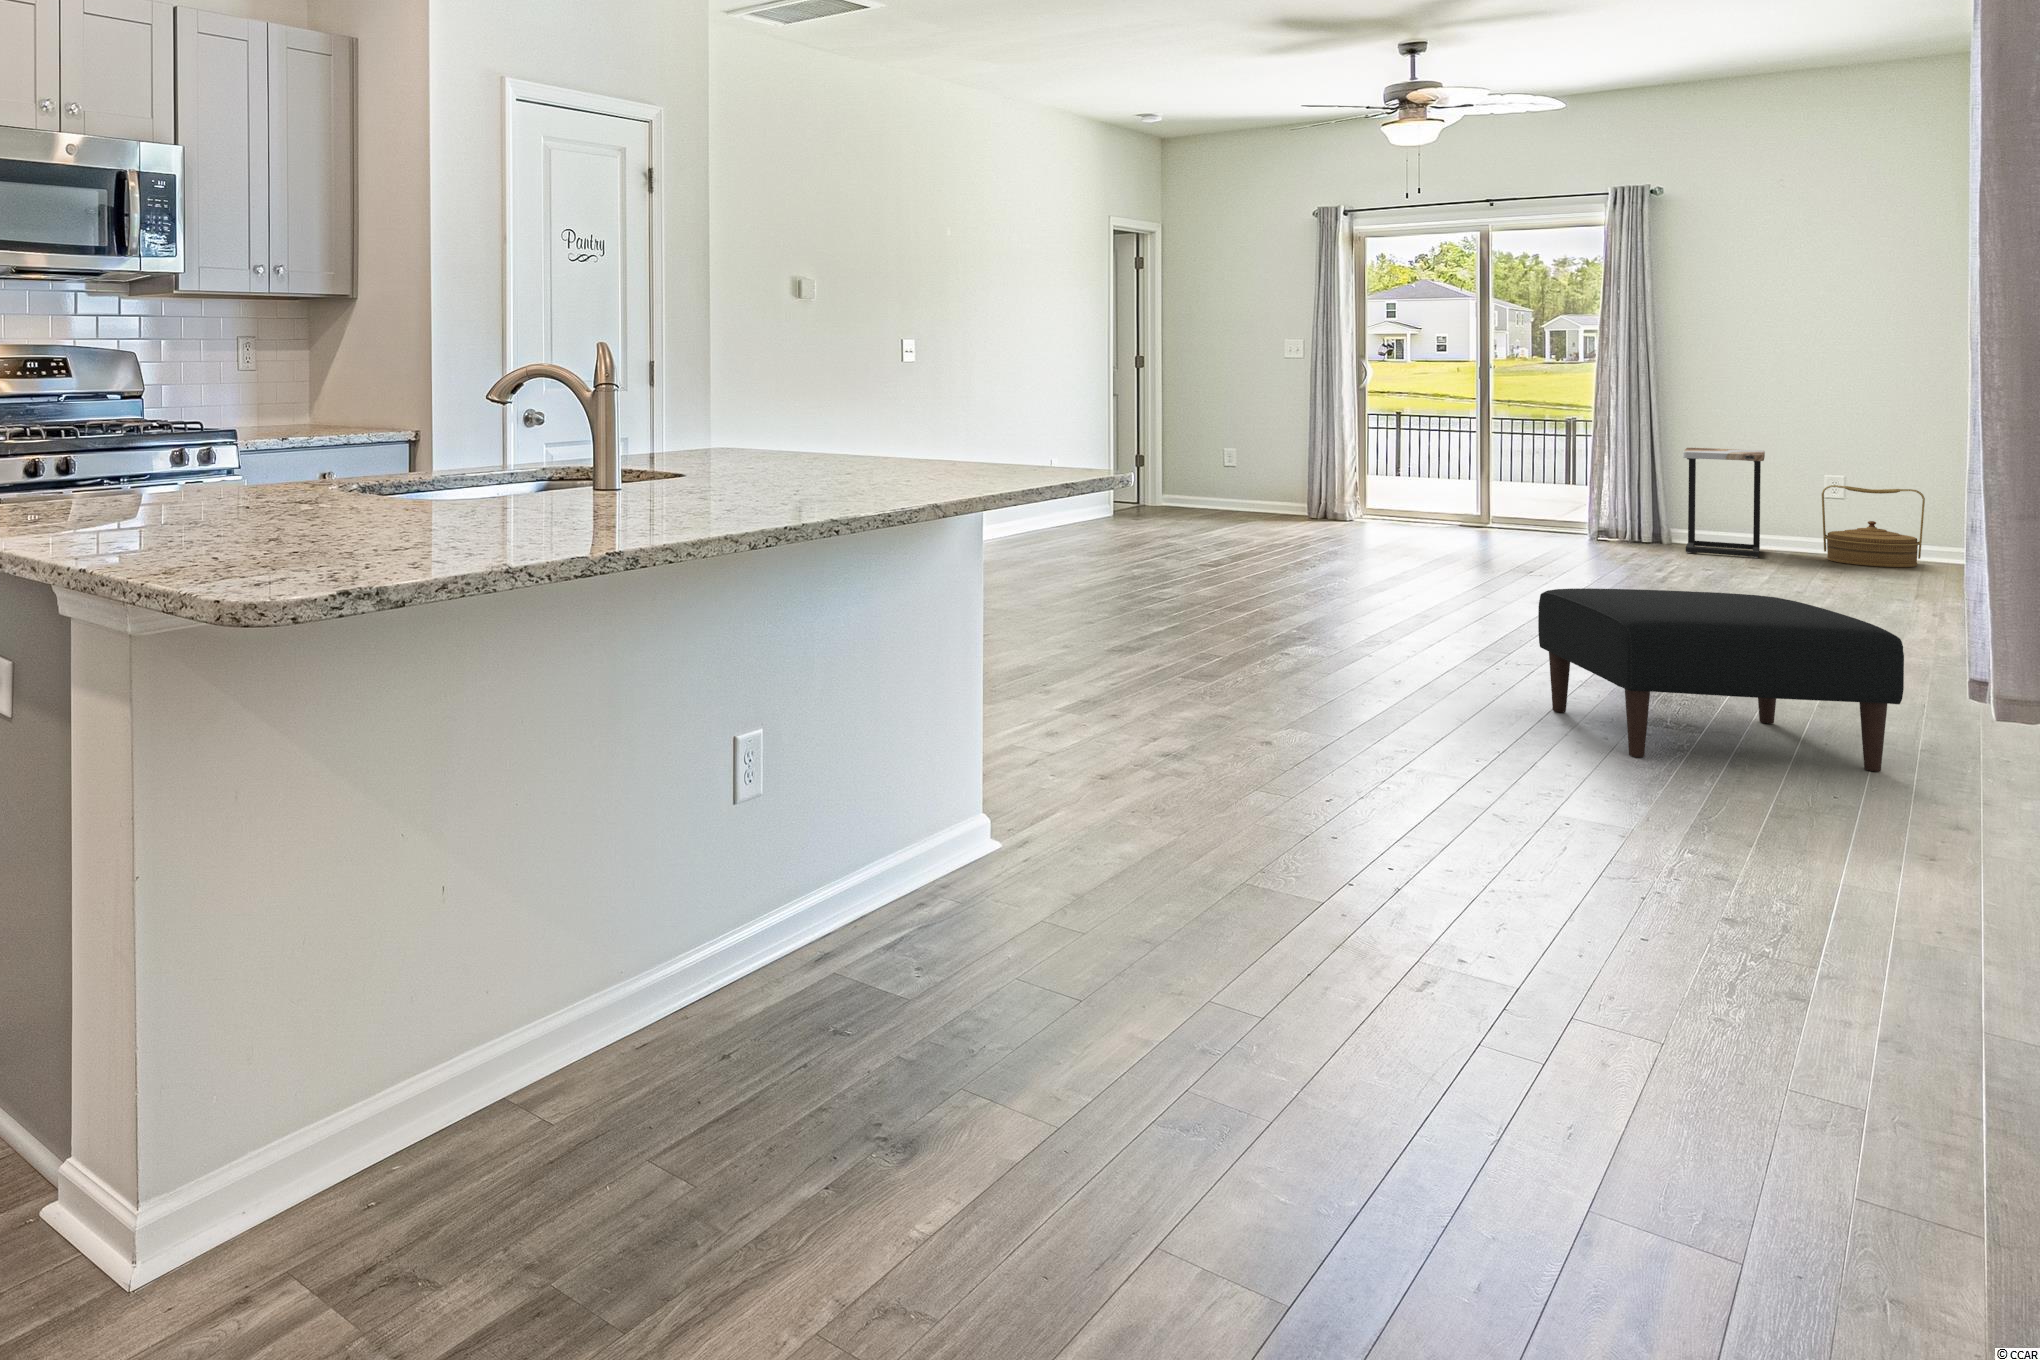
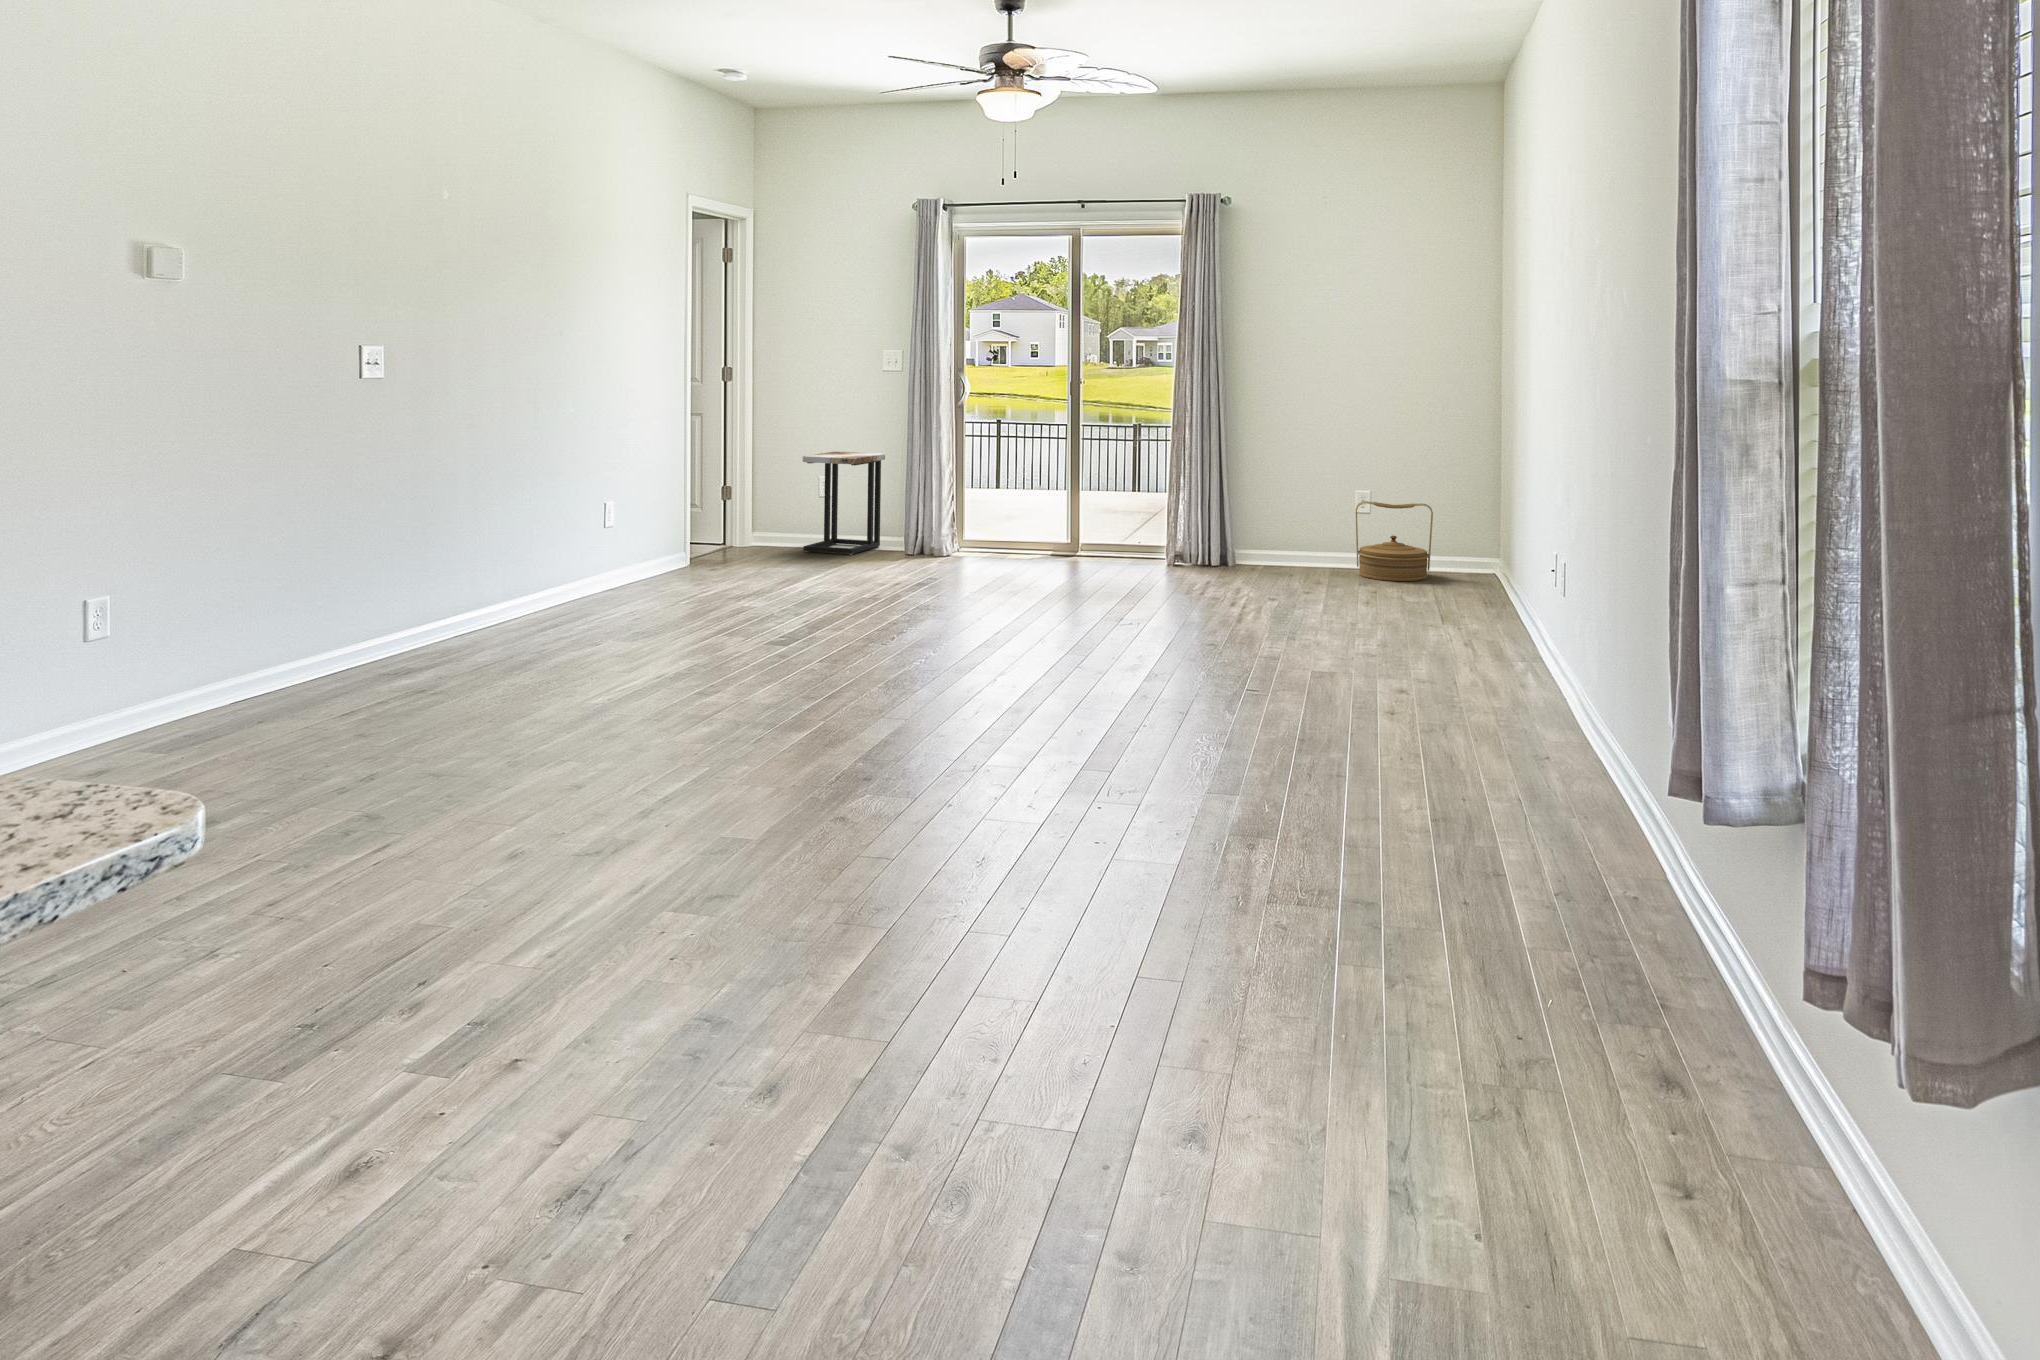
side table: present [1683,448,1765,558] -> present [803,452,885,555]
ottoman: present [1538,588,1904,772] -> none [1168,721,1623,1042]

